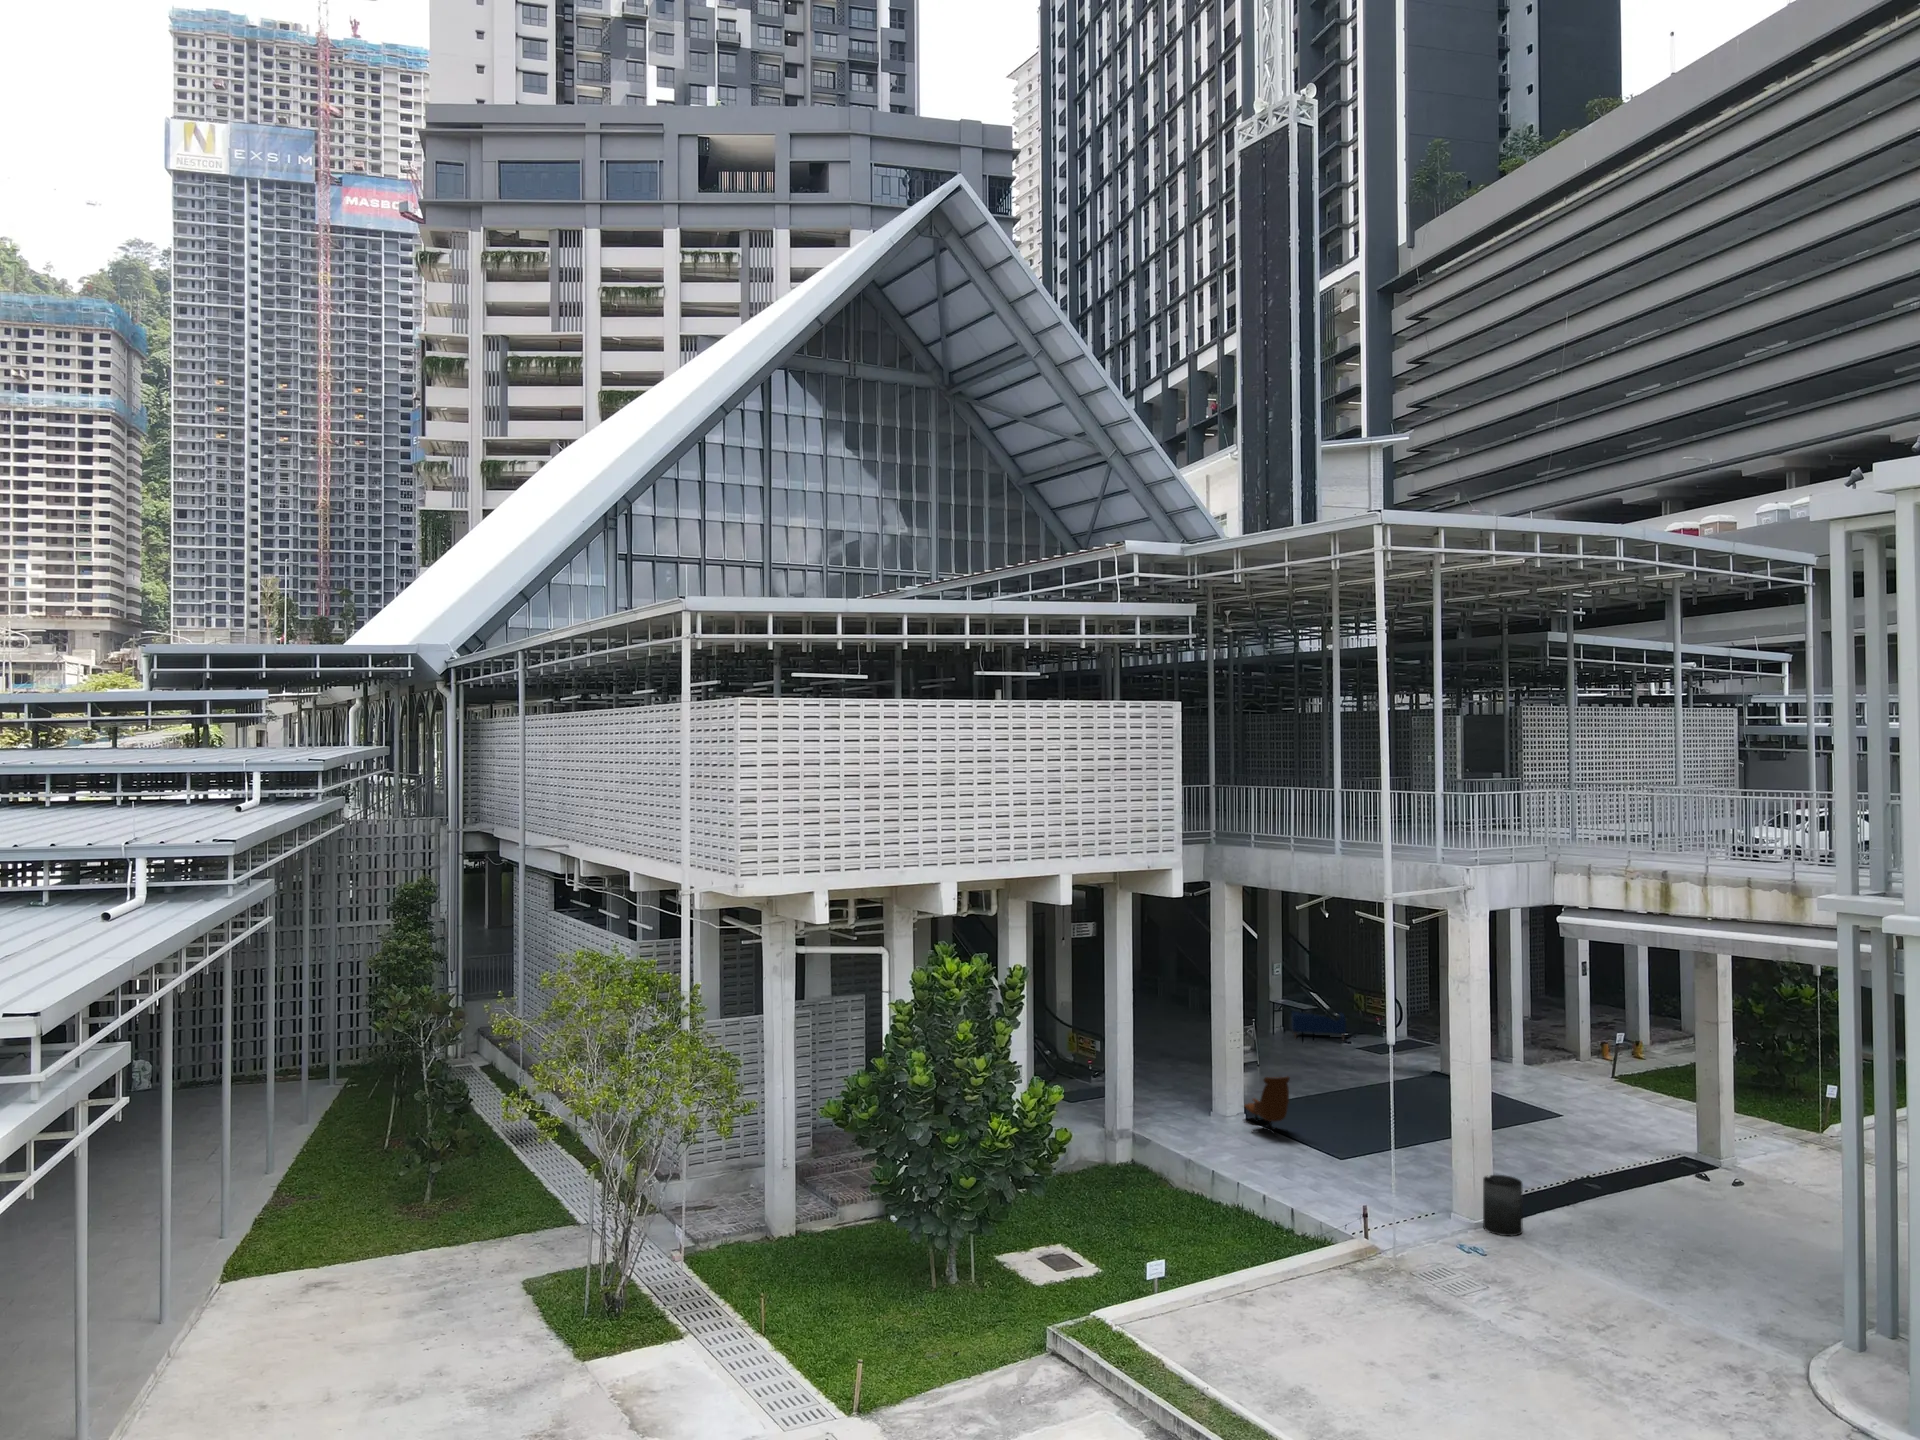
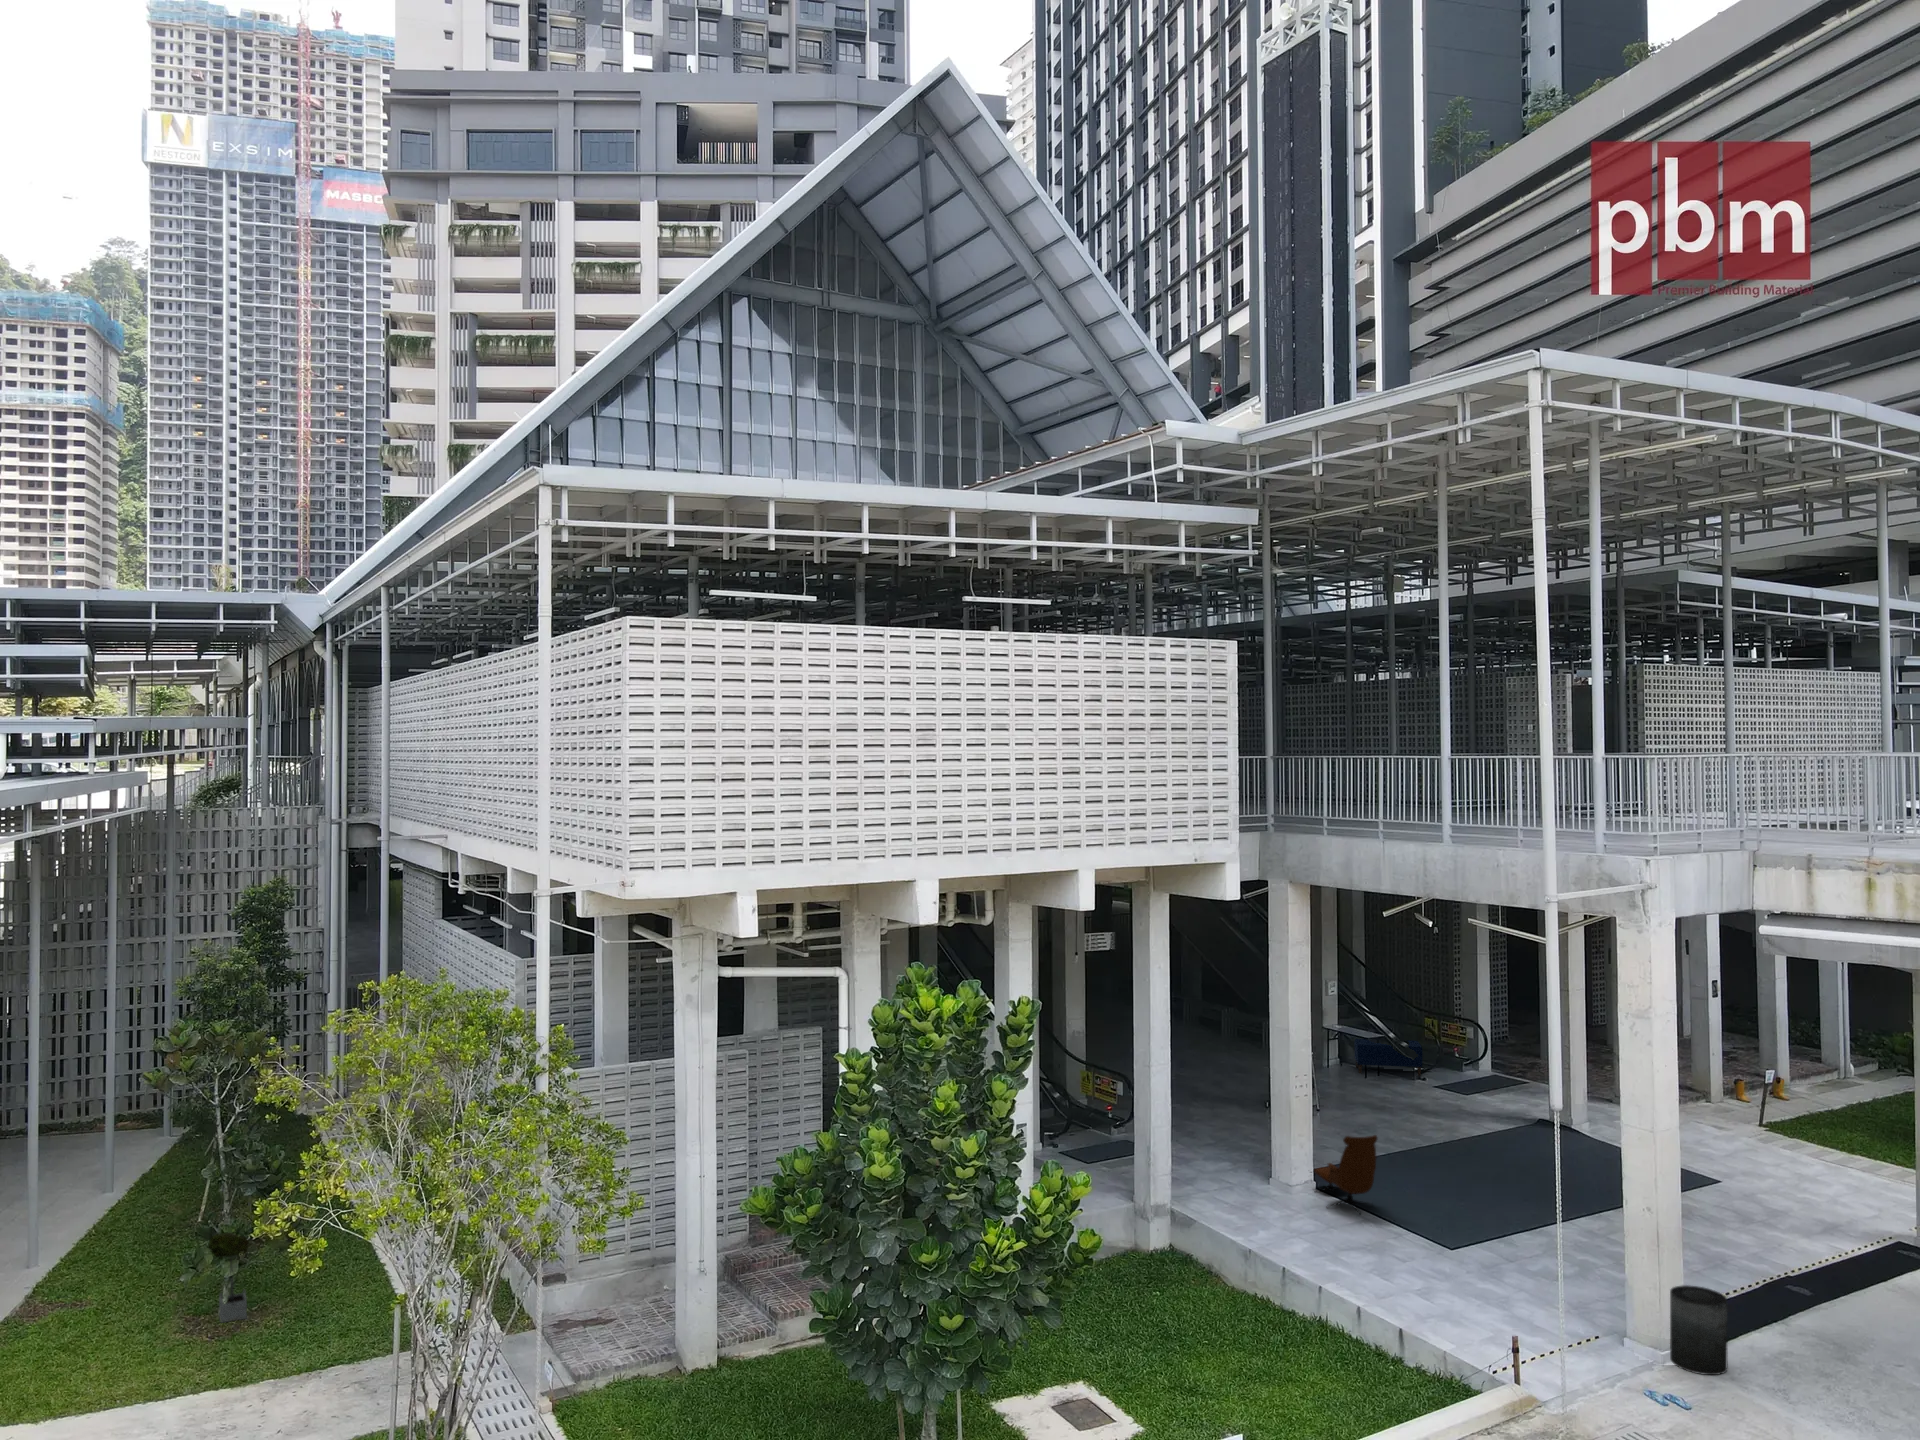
potted tree: none [420,1140,449,1206] -> present [208,1233,249,1323]

